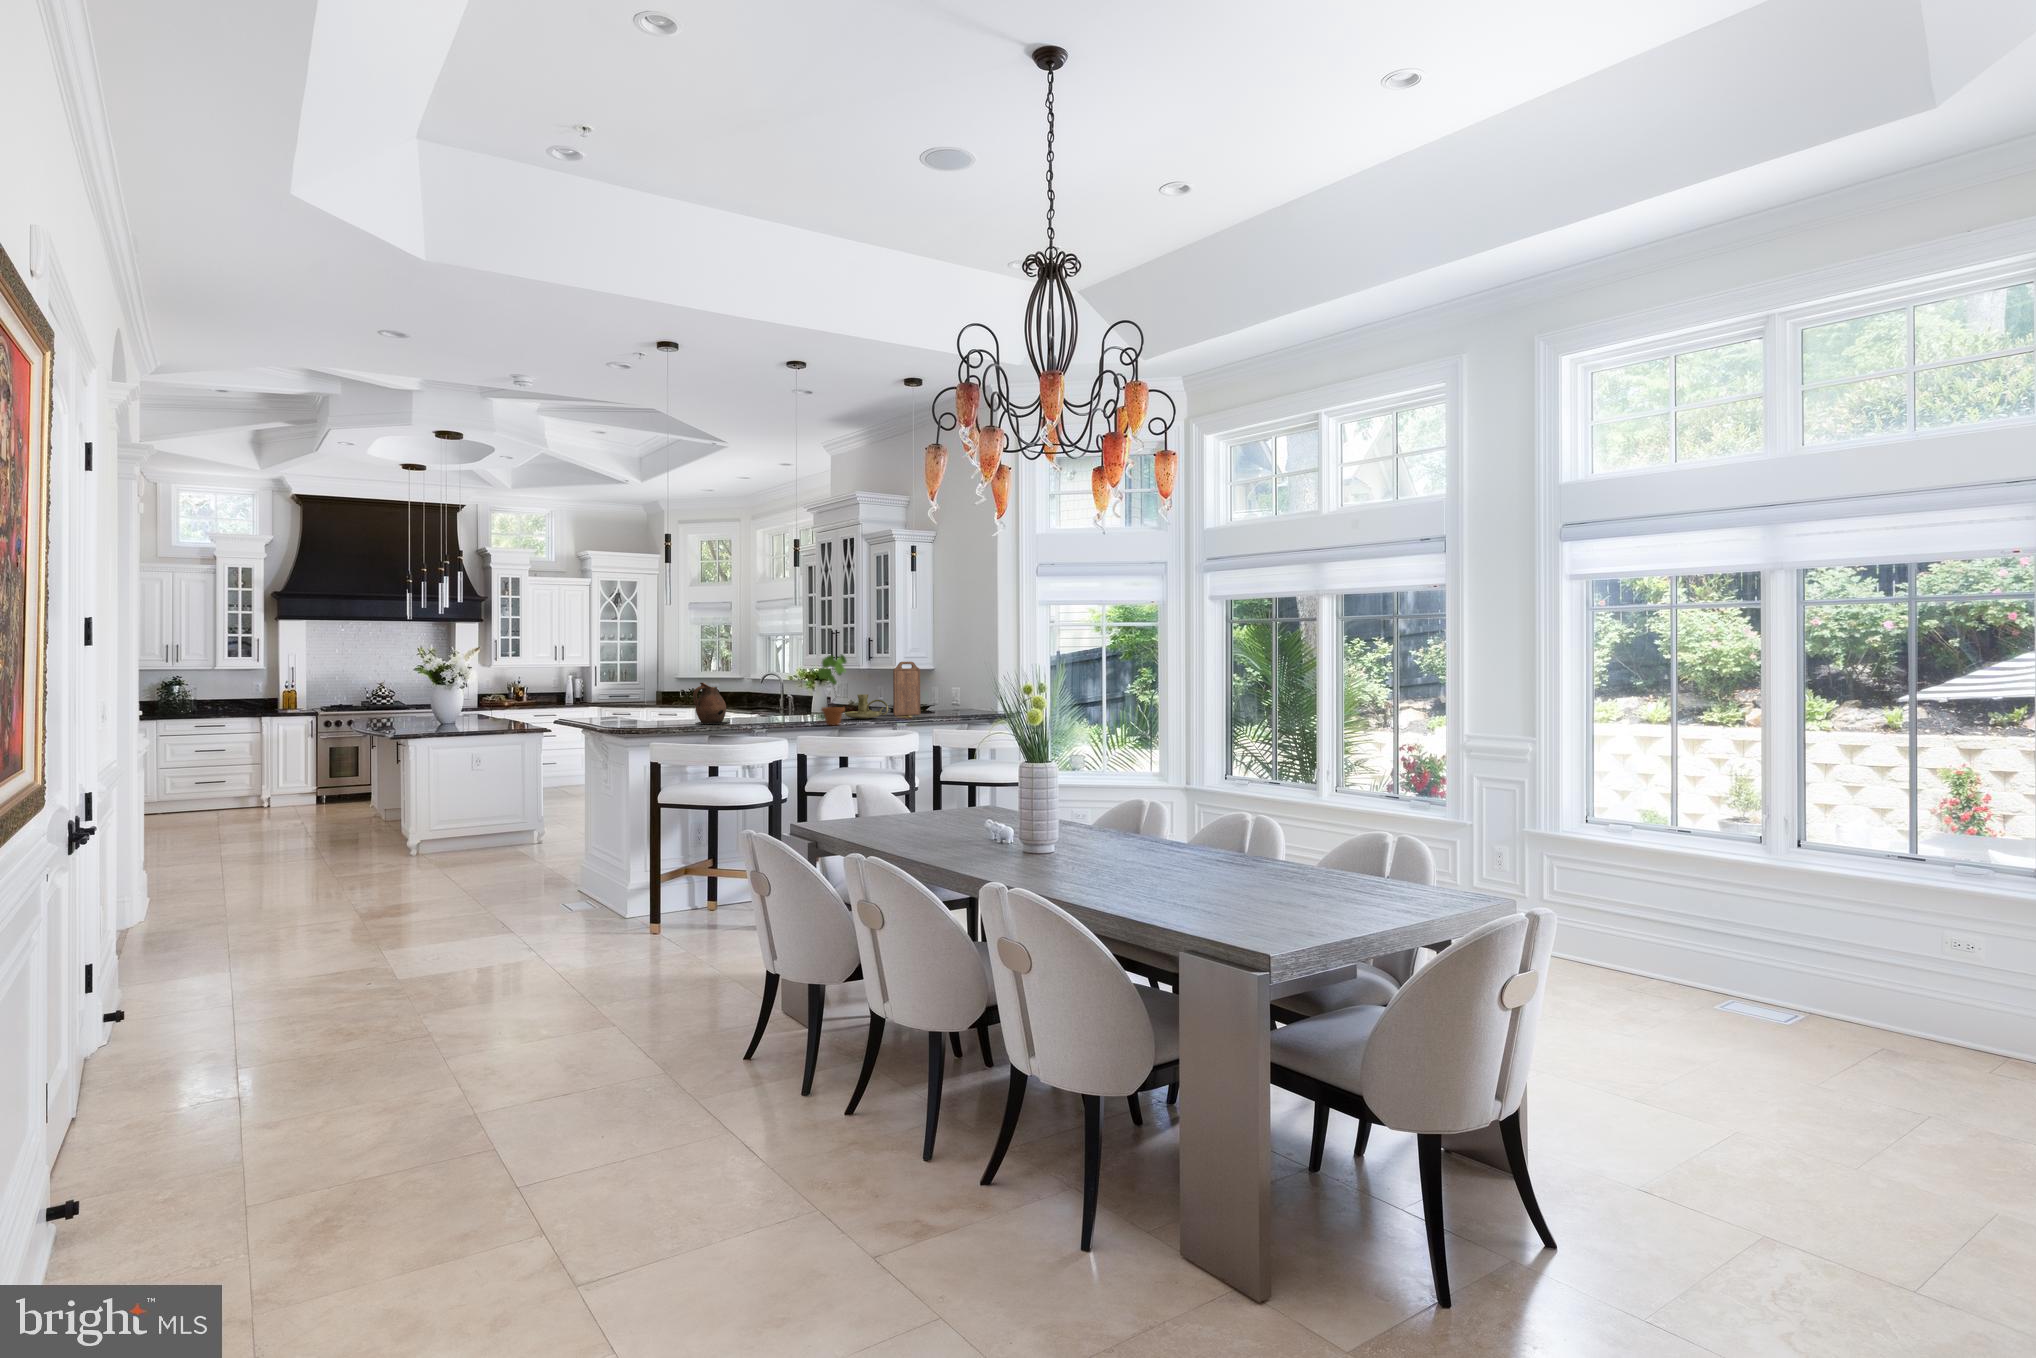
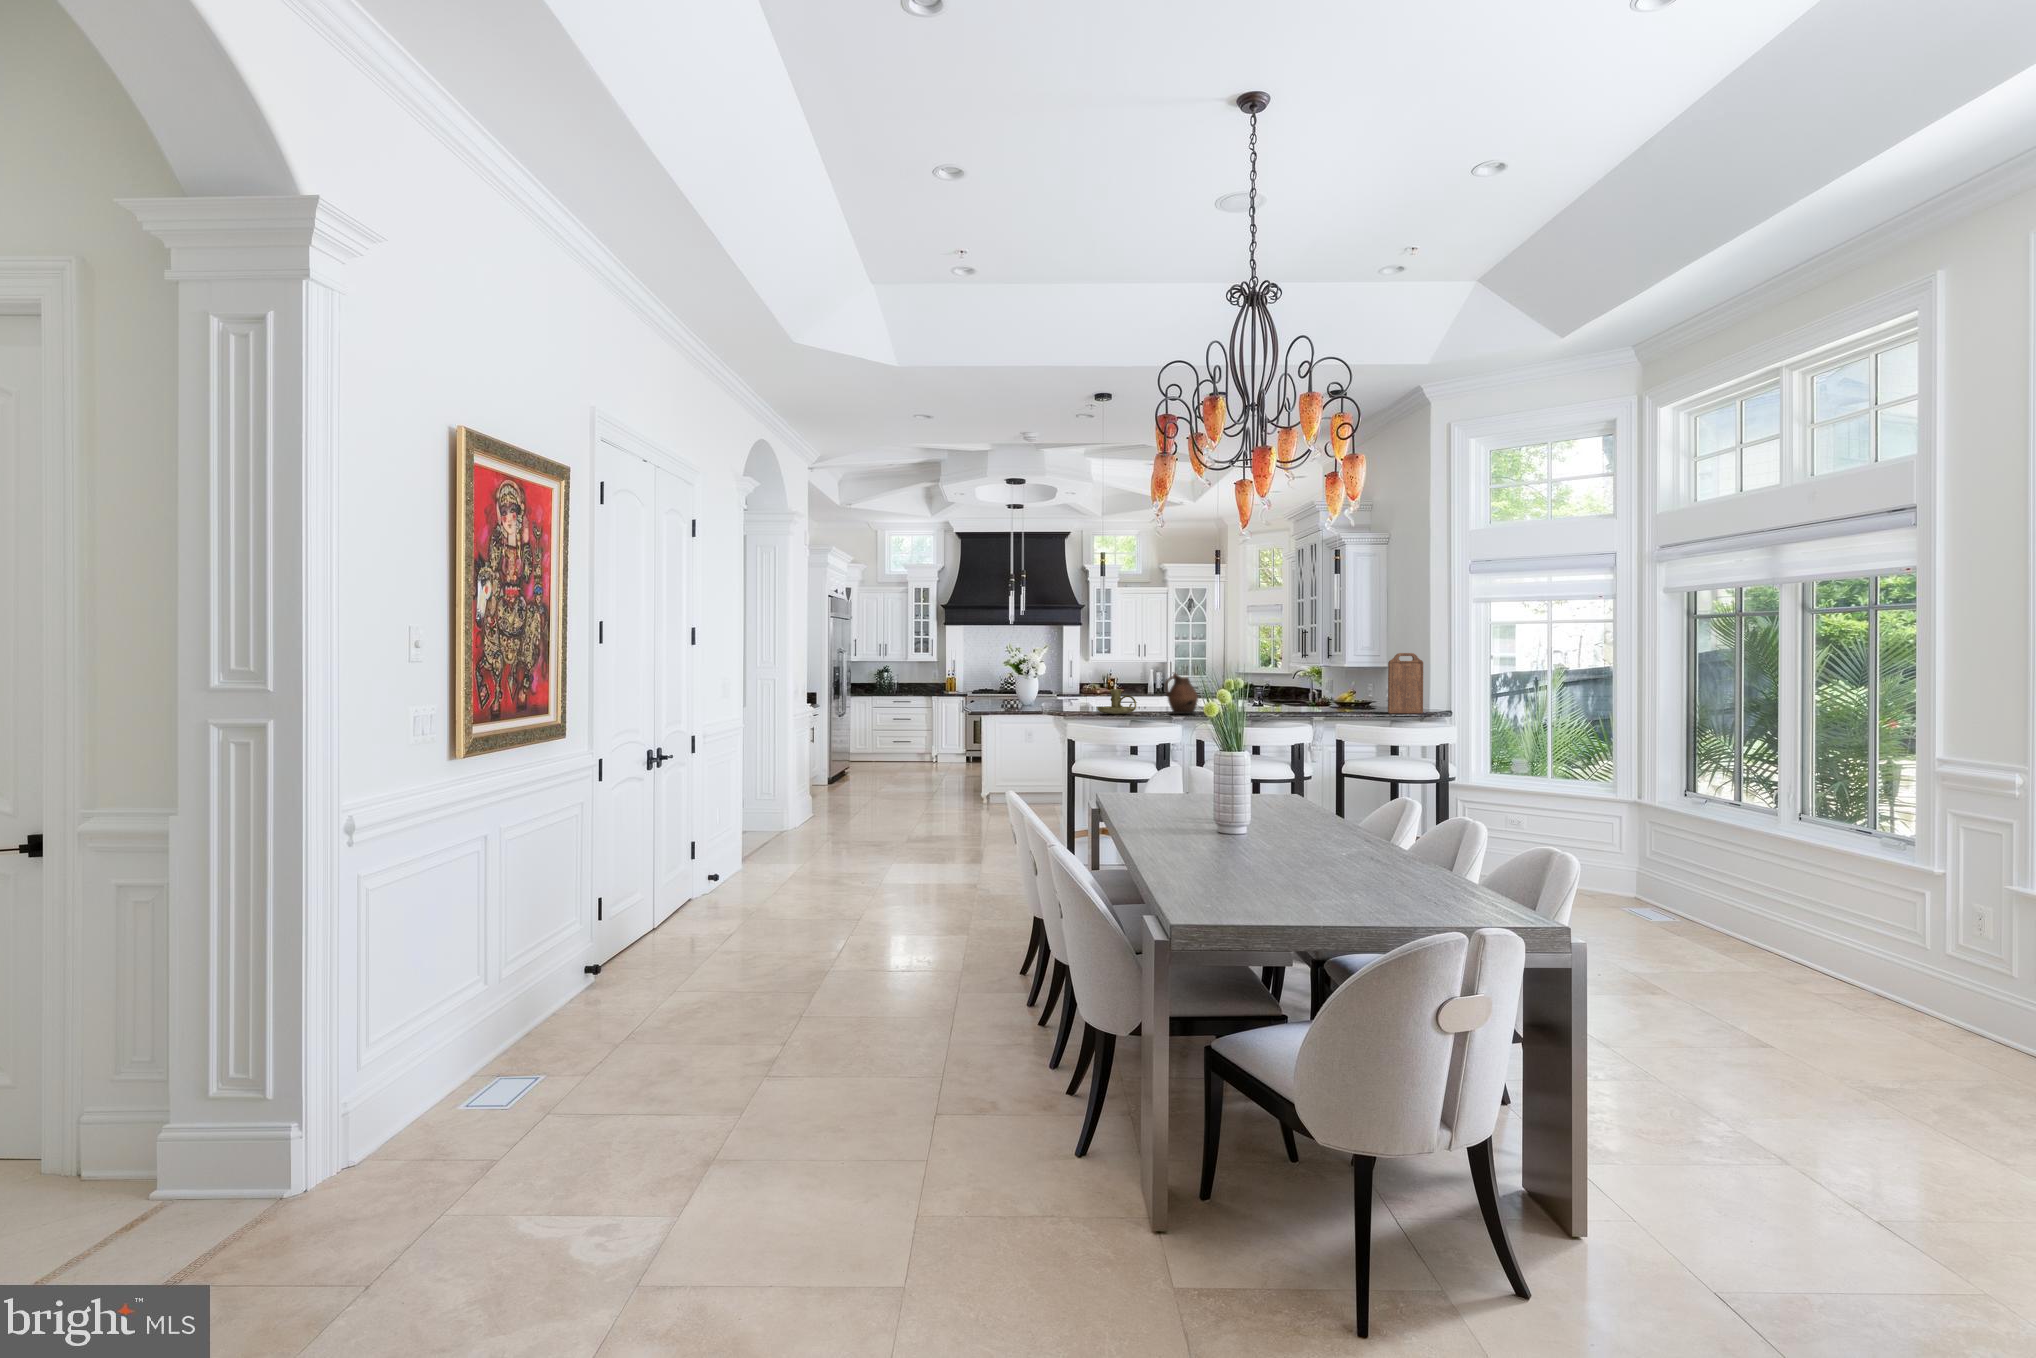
potted plant: present [818,655,847,725] -> none [1273,642,1308,721]
candle holder: present [844,694,888,719] -> present [1097,689,1136,715]

